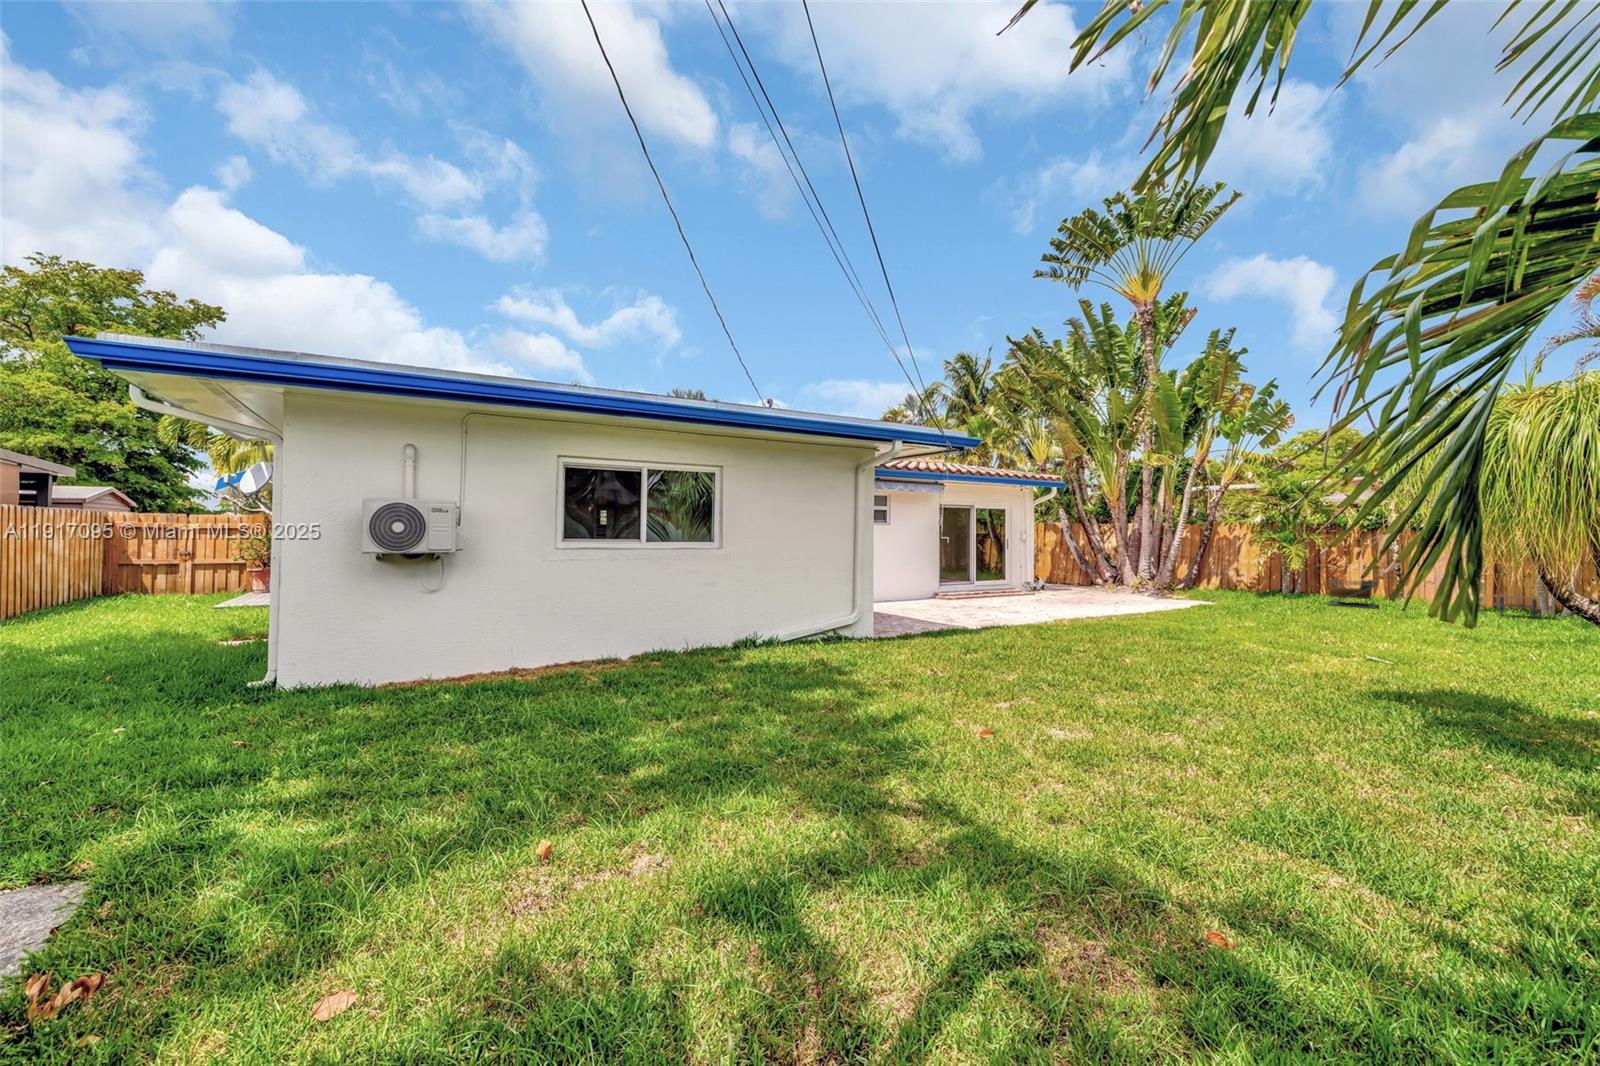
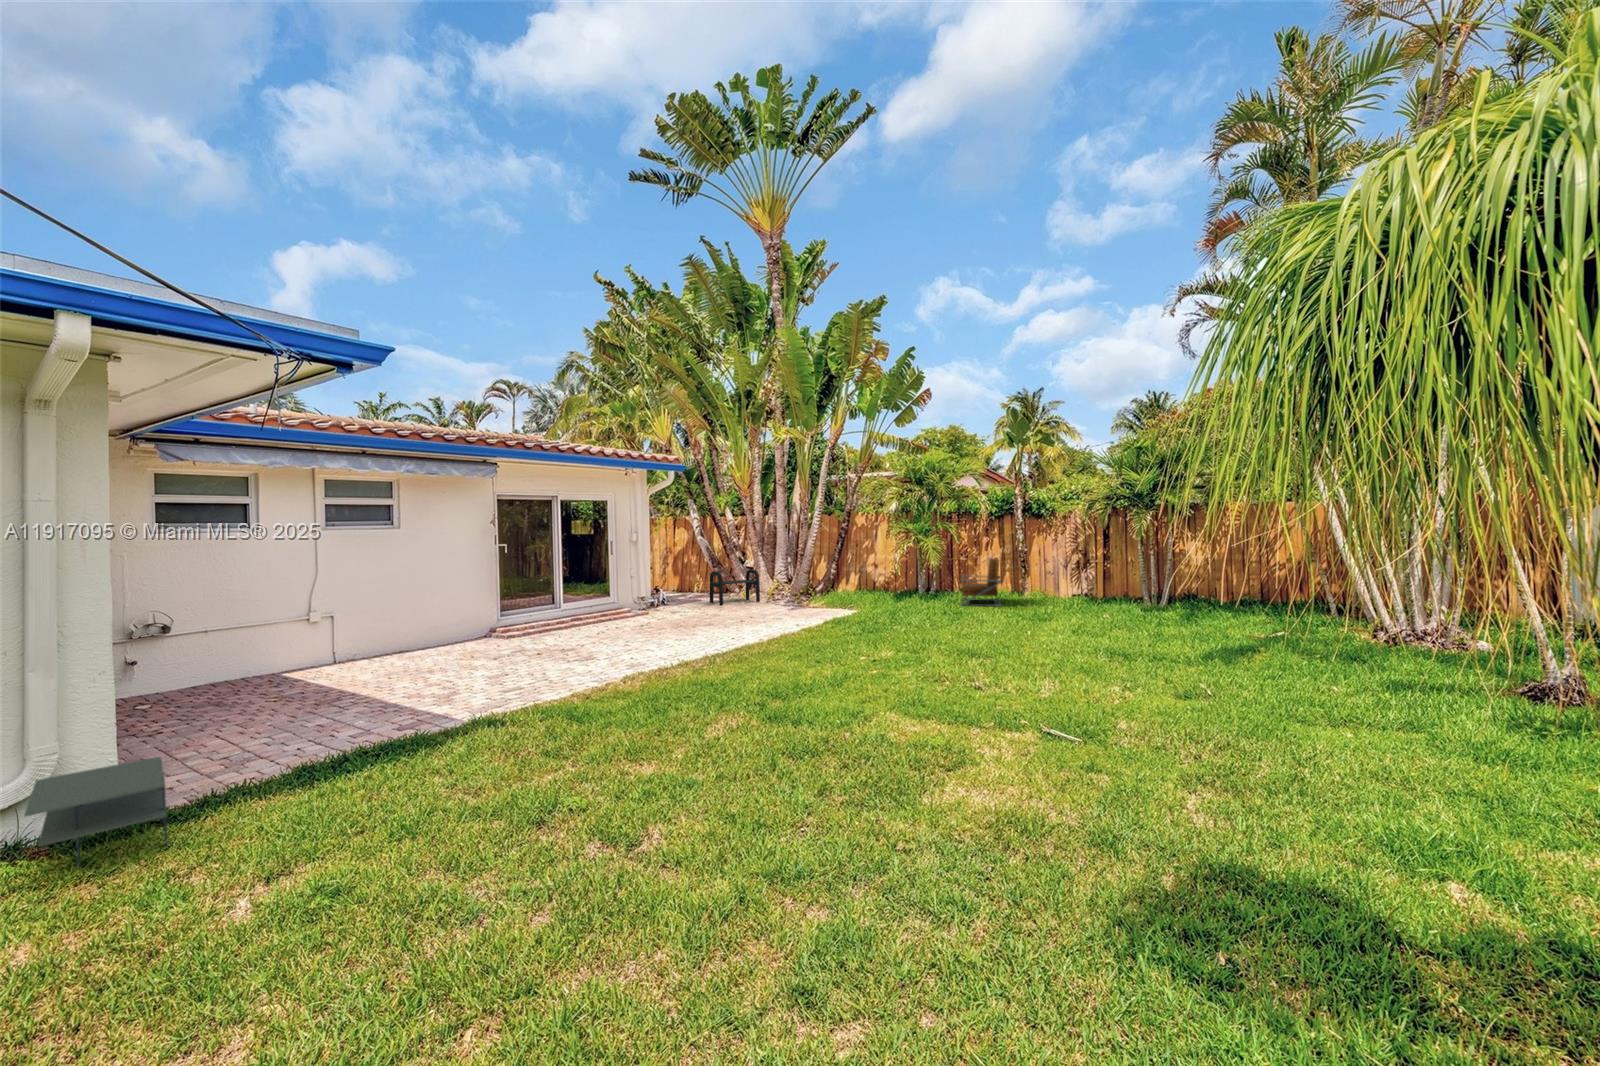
bench: none [1081,565,1125,592] -> present [710,569,760,605]
side table: present [1493,595,1538,618] -> present [24,757,167,868]

